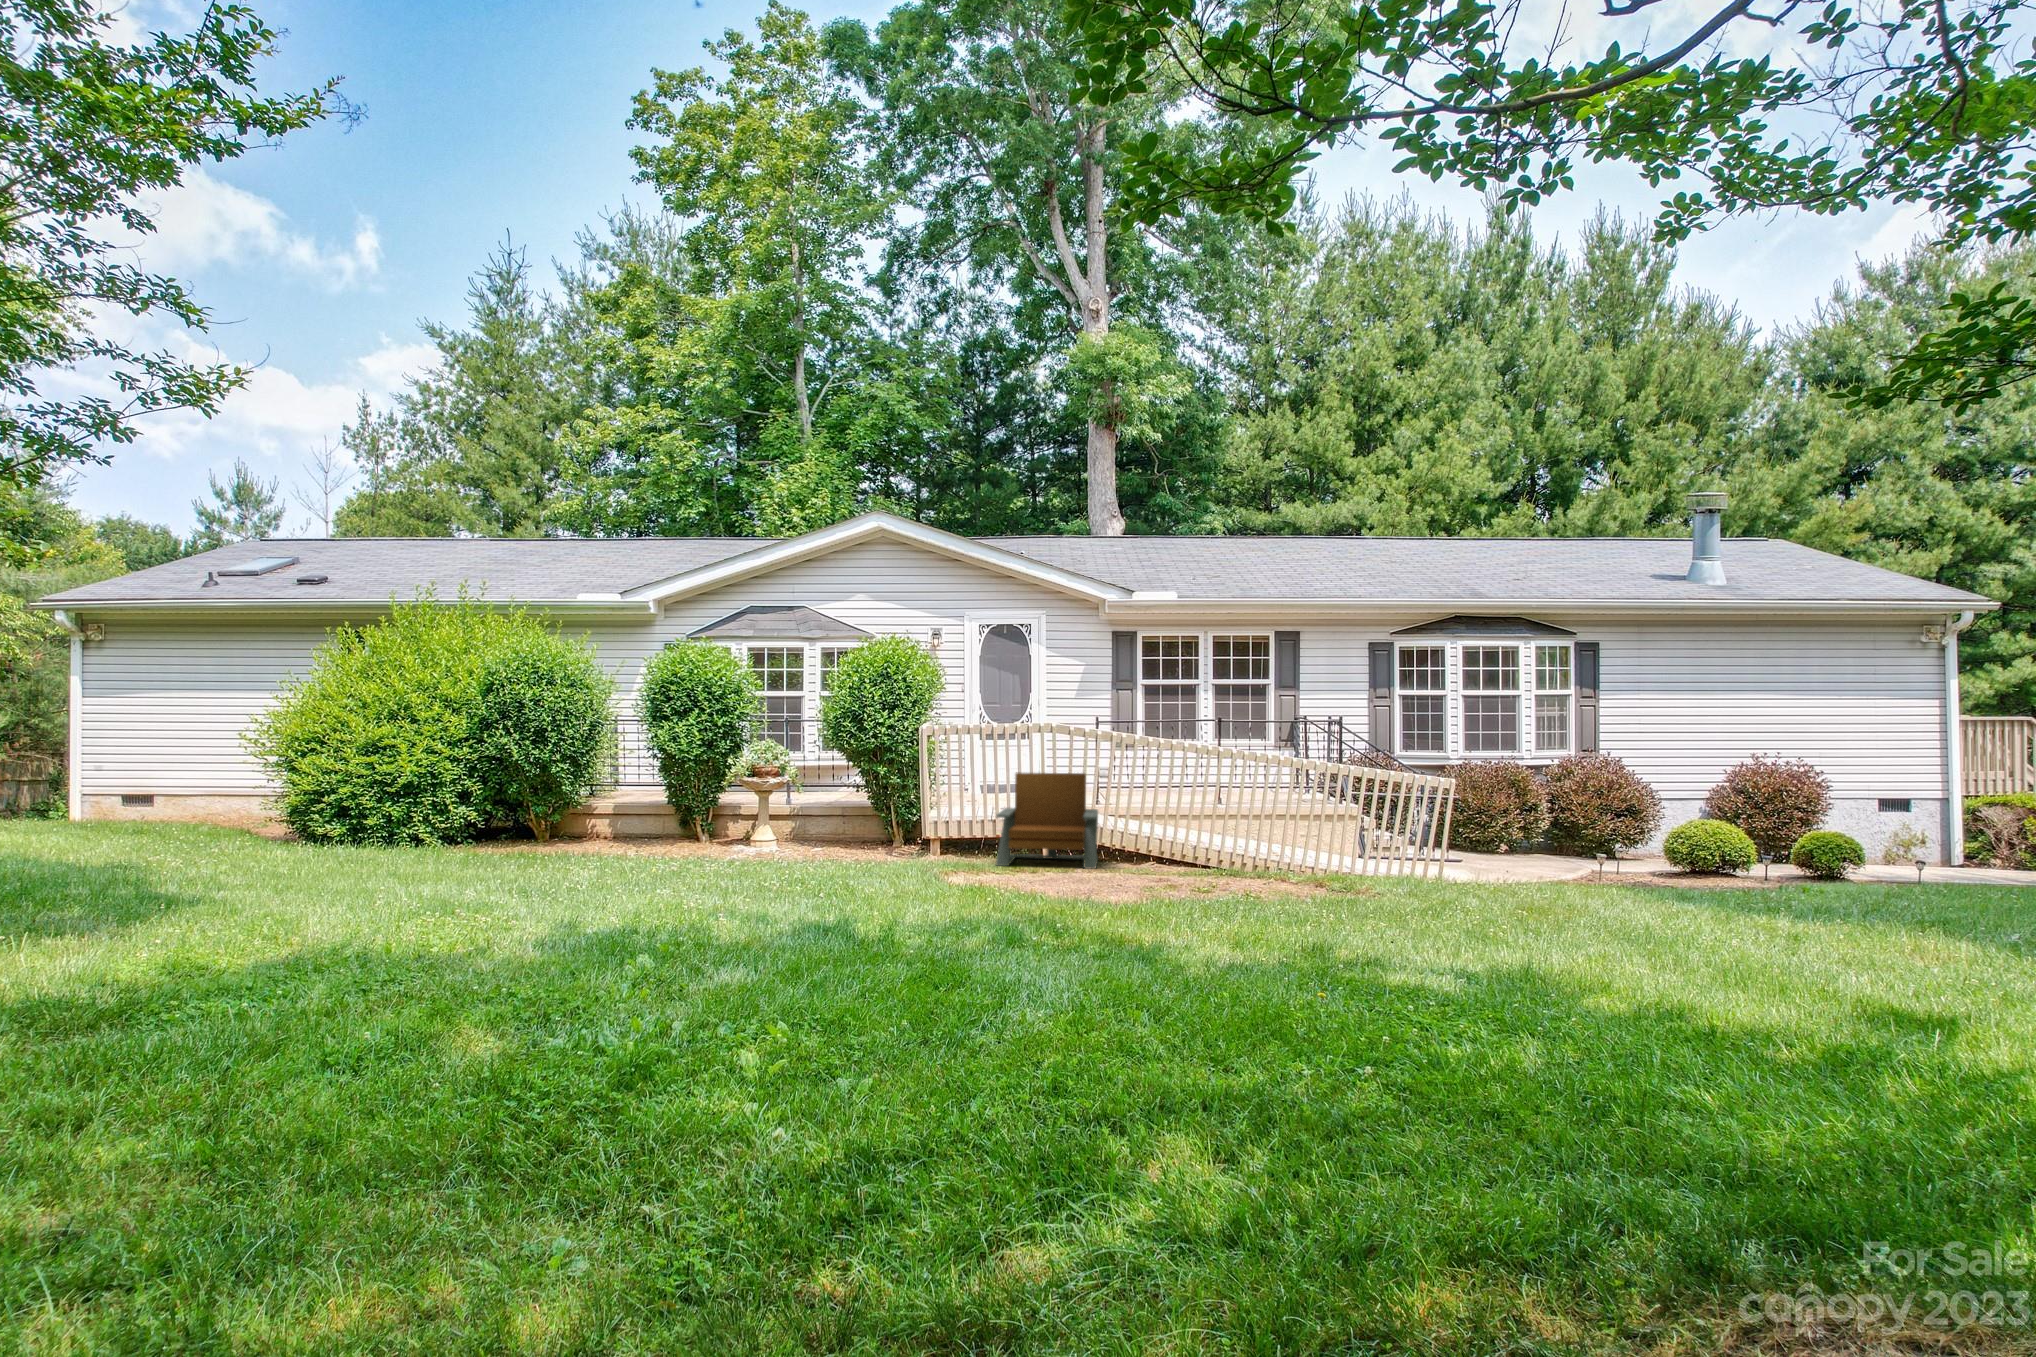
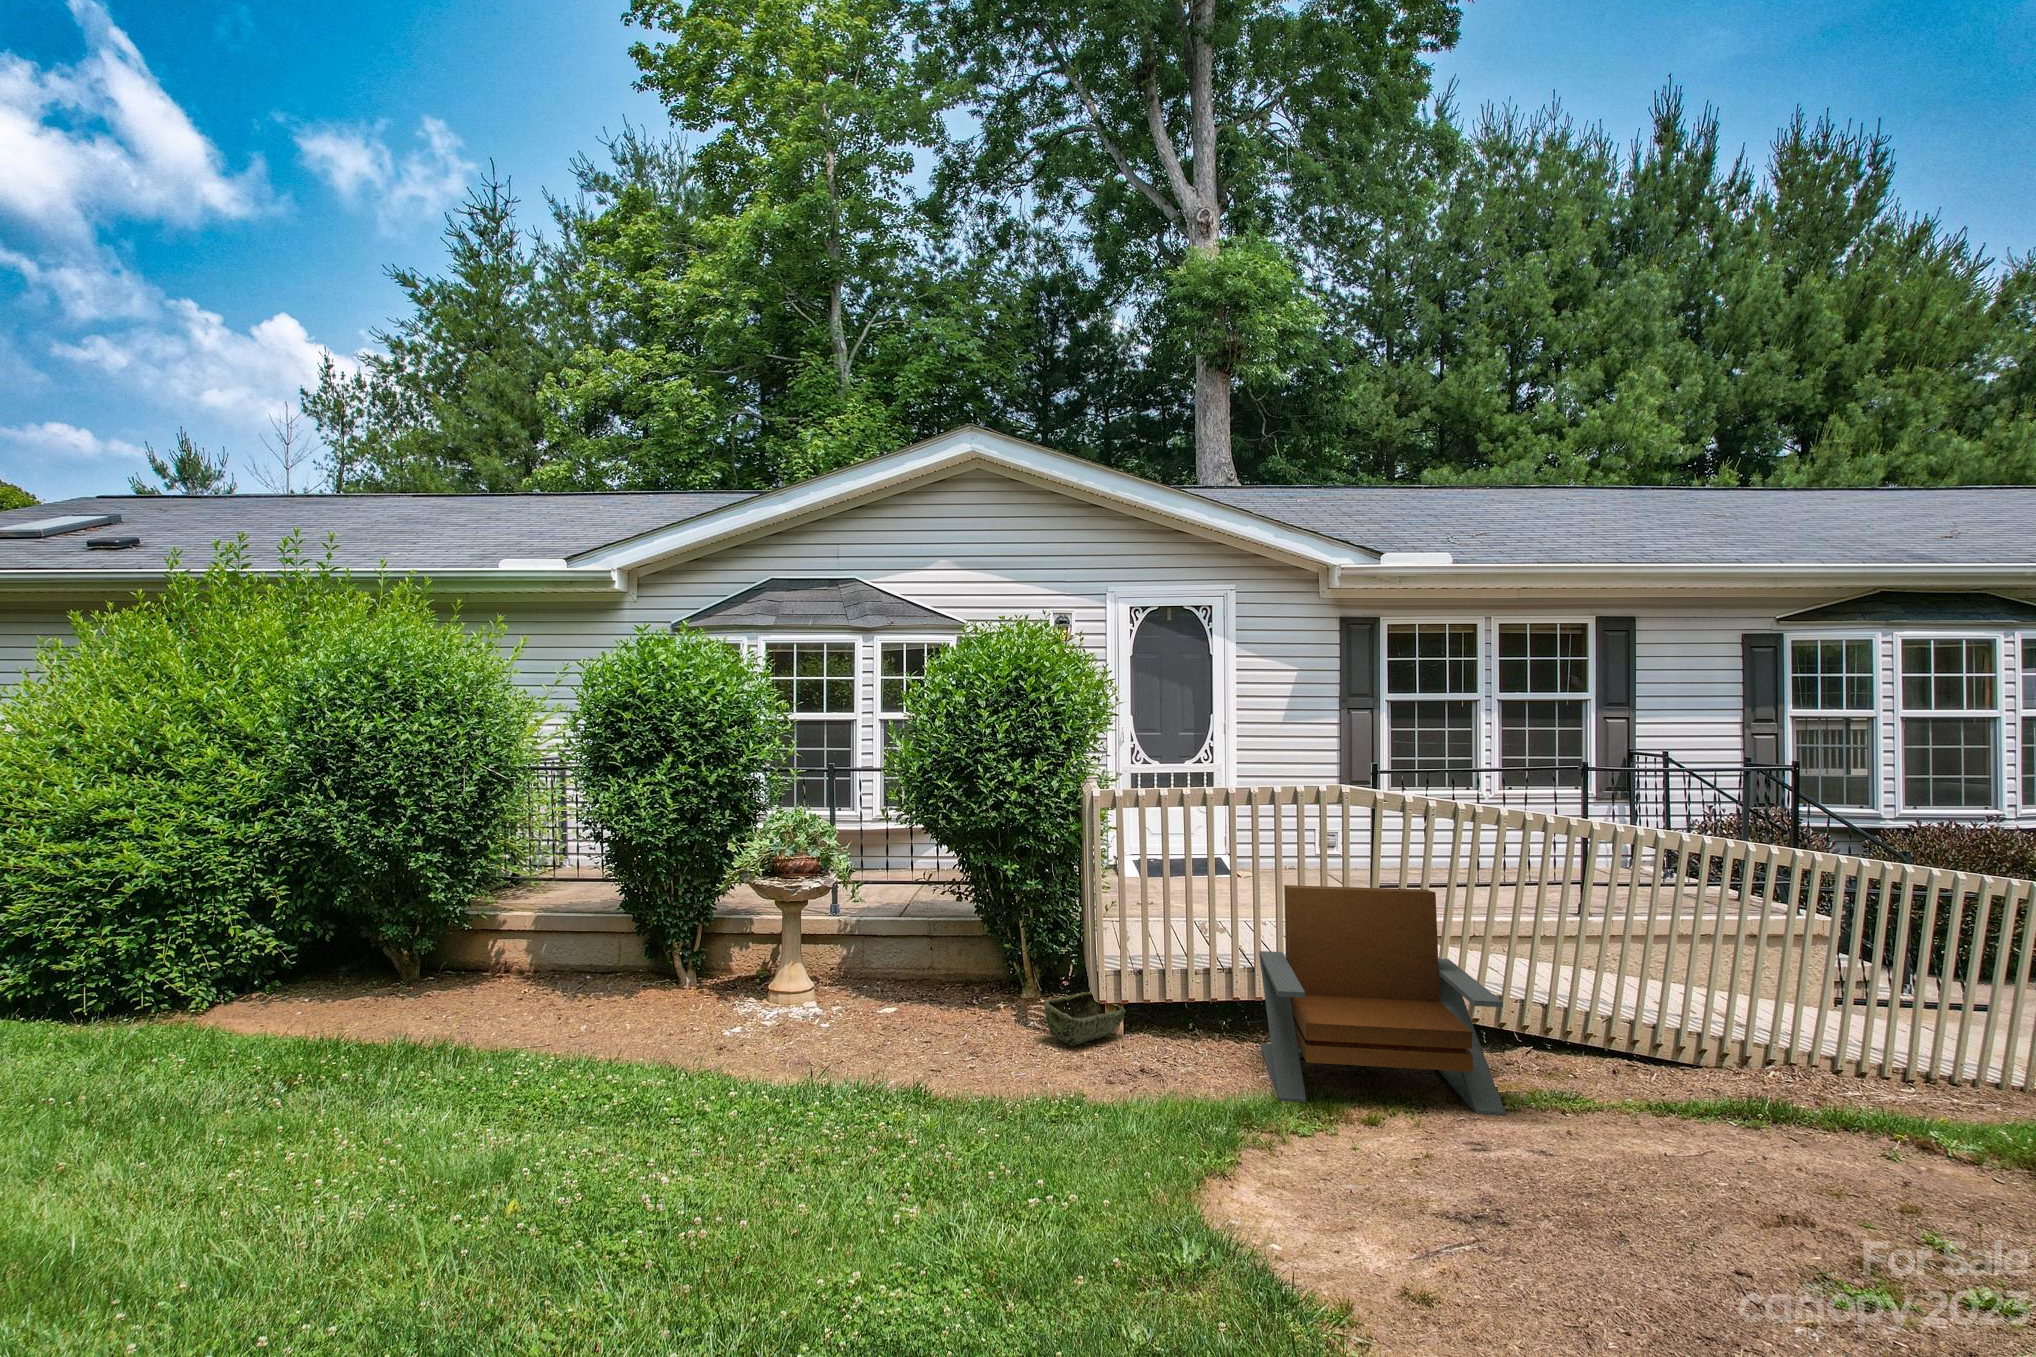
woven basket: none [895,833,939,856] -> present [1043,992,1126,1046]

